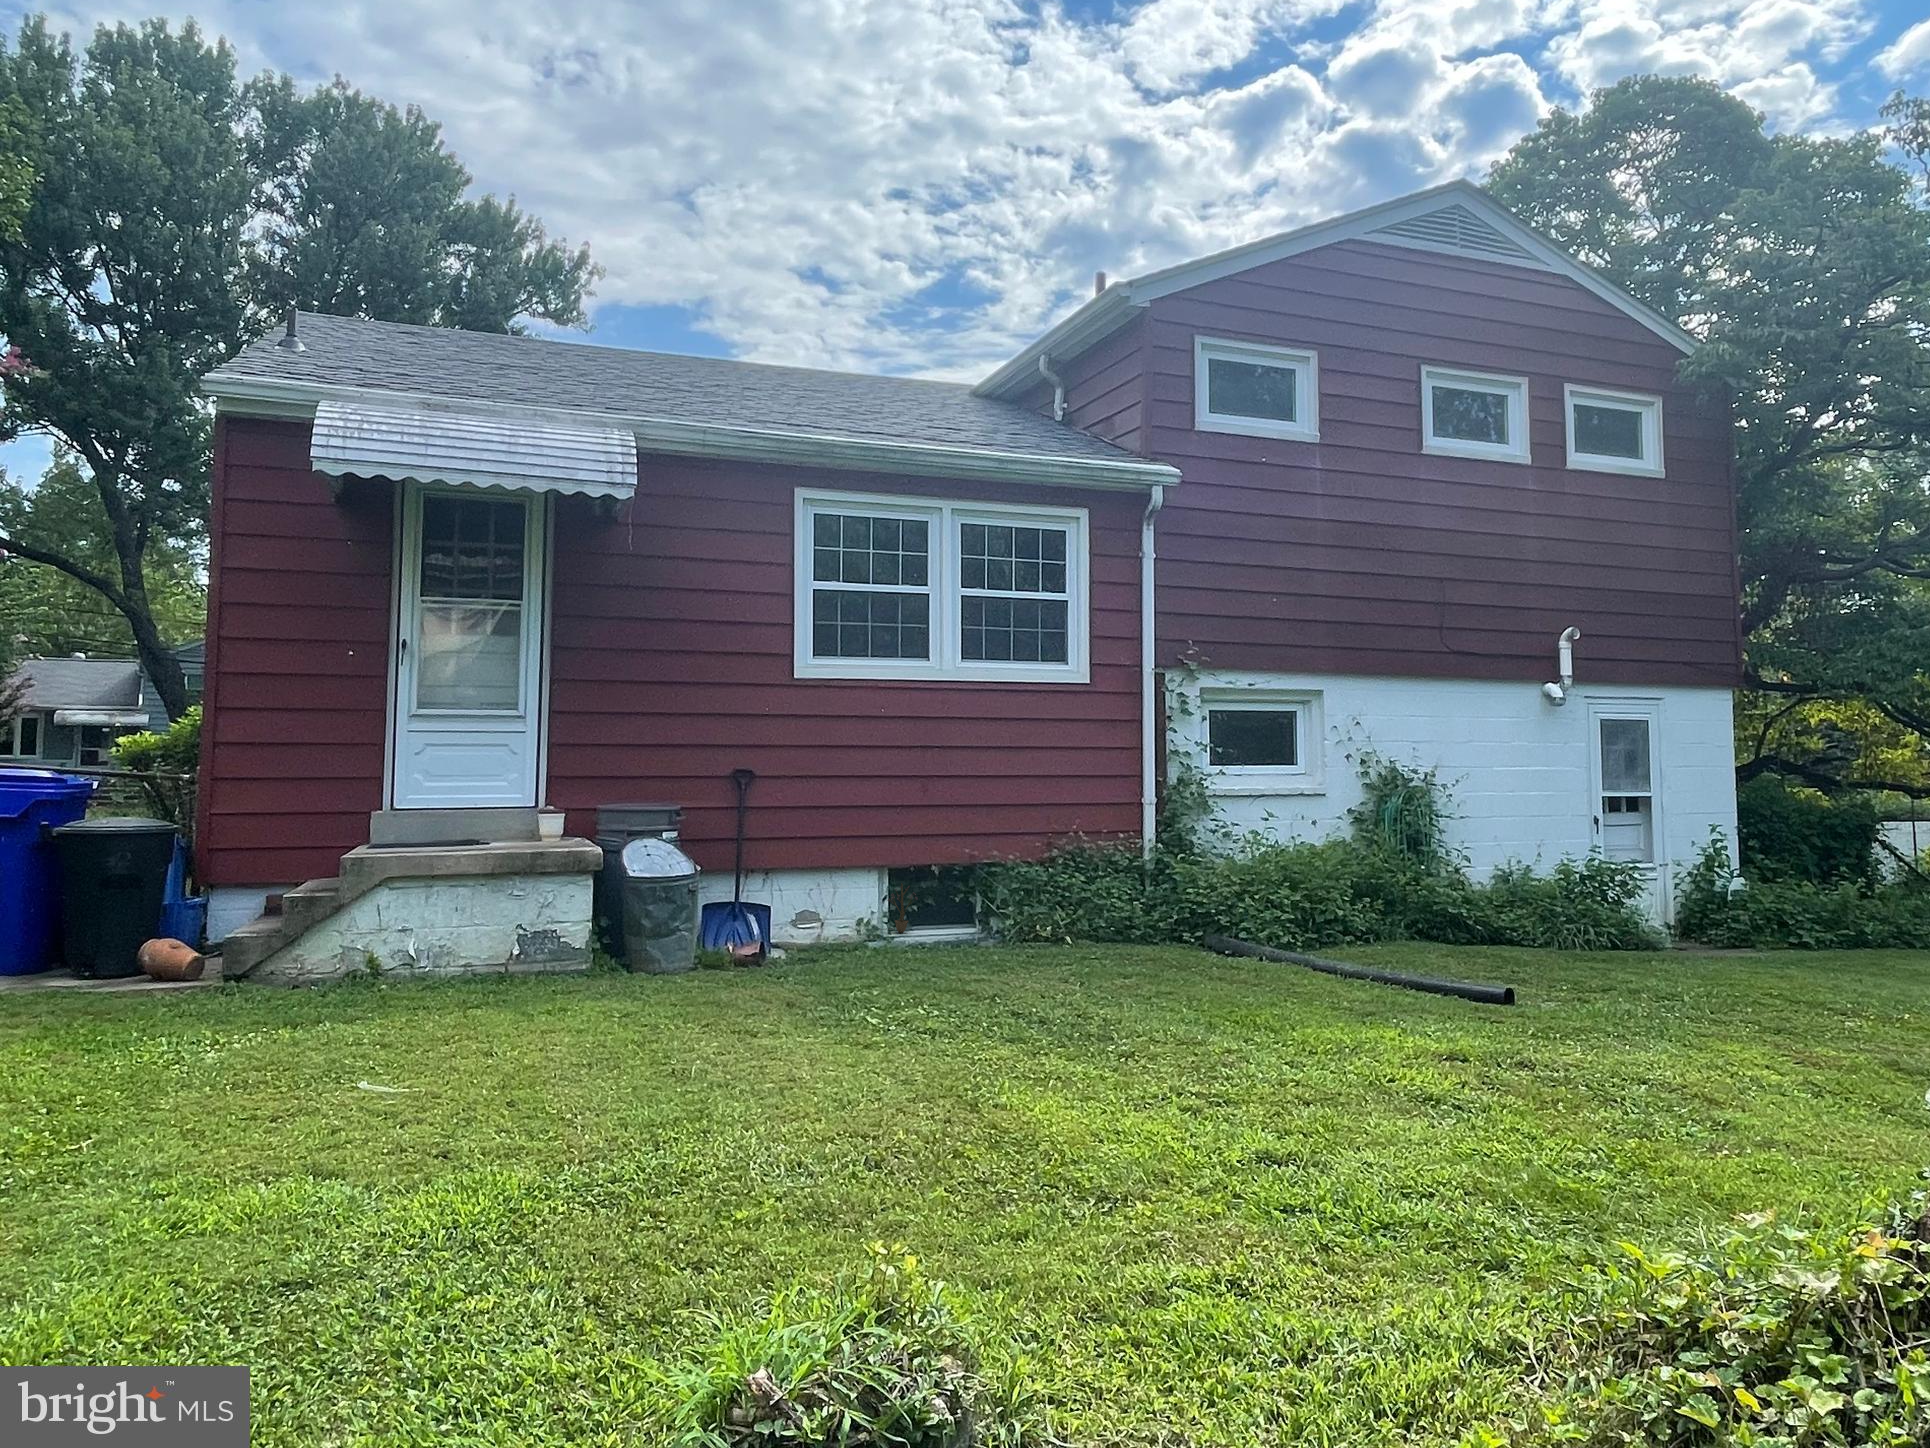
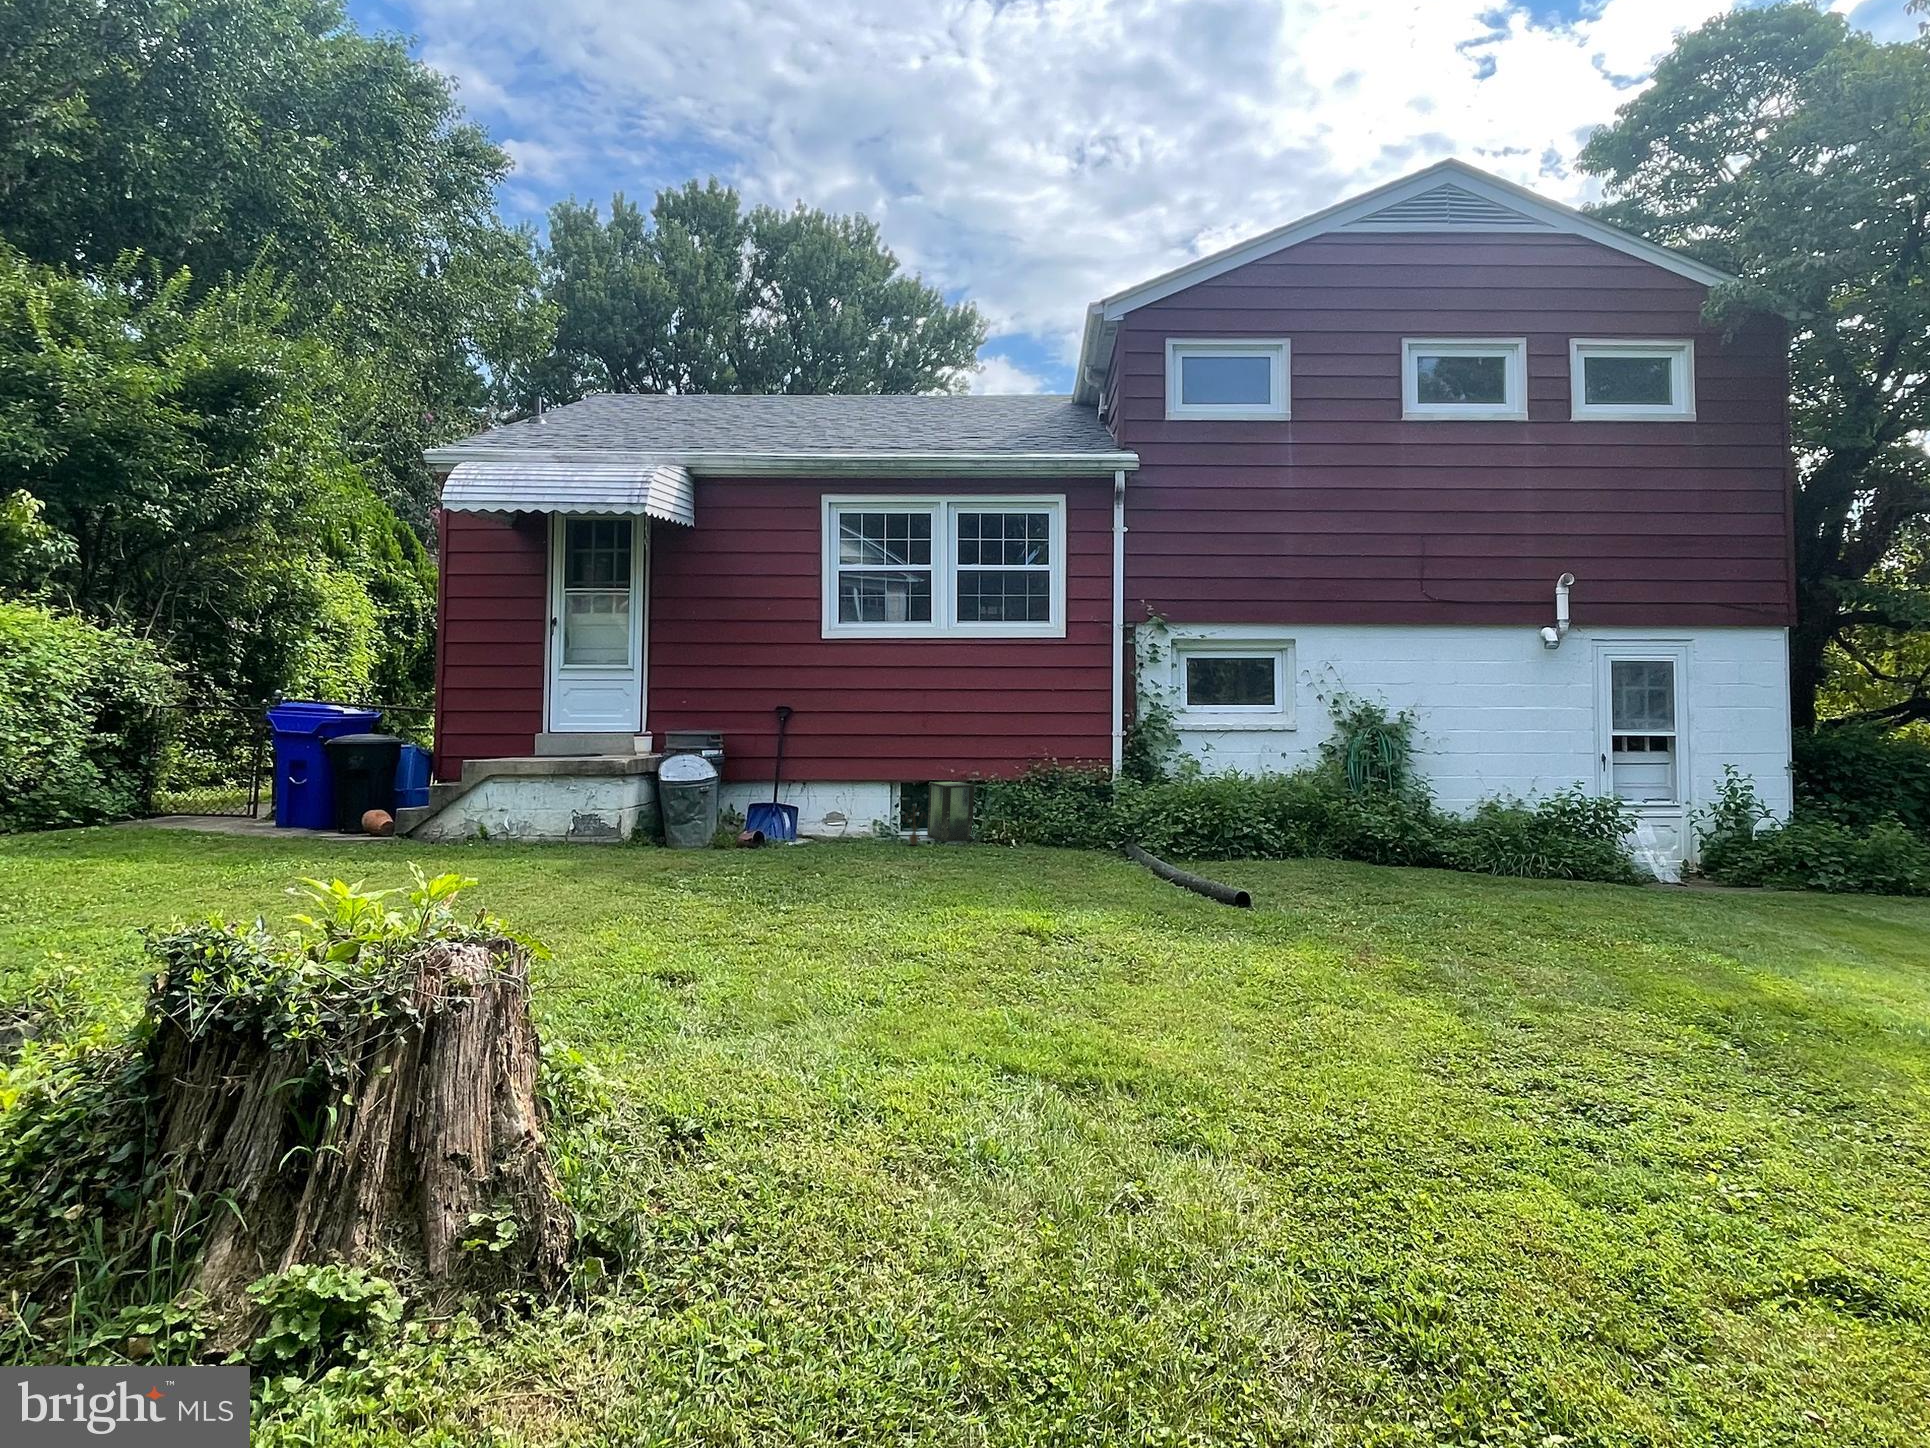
storage box: none [917,857,976,930] -> present [927,782,974,841]

